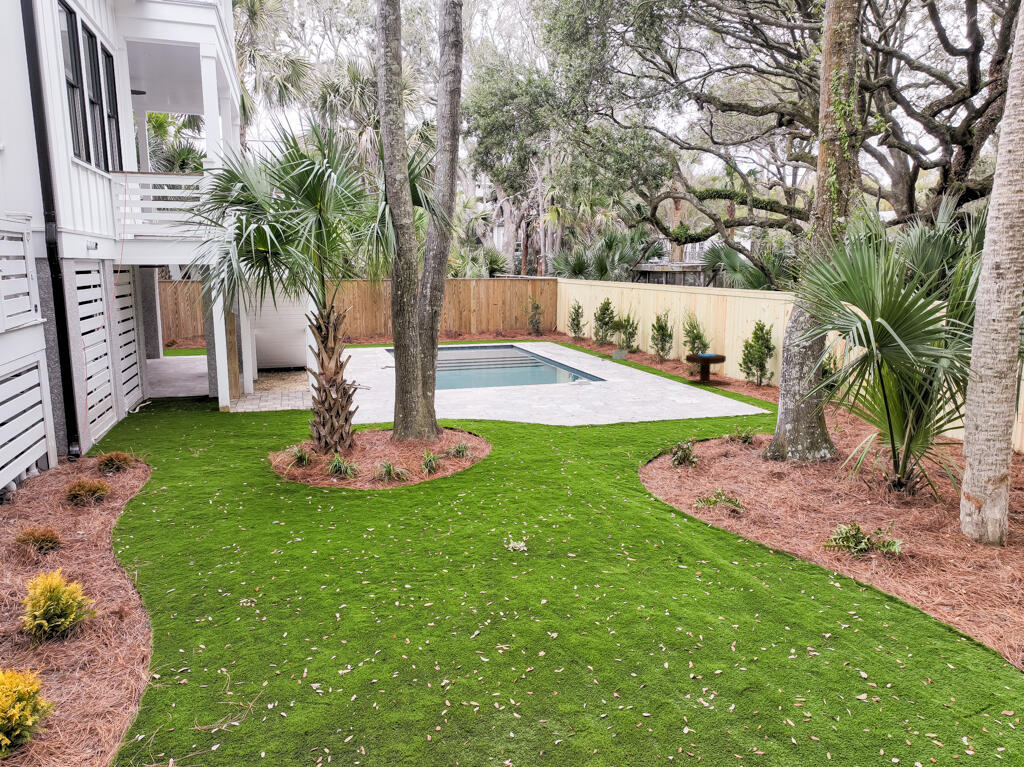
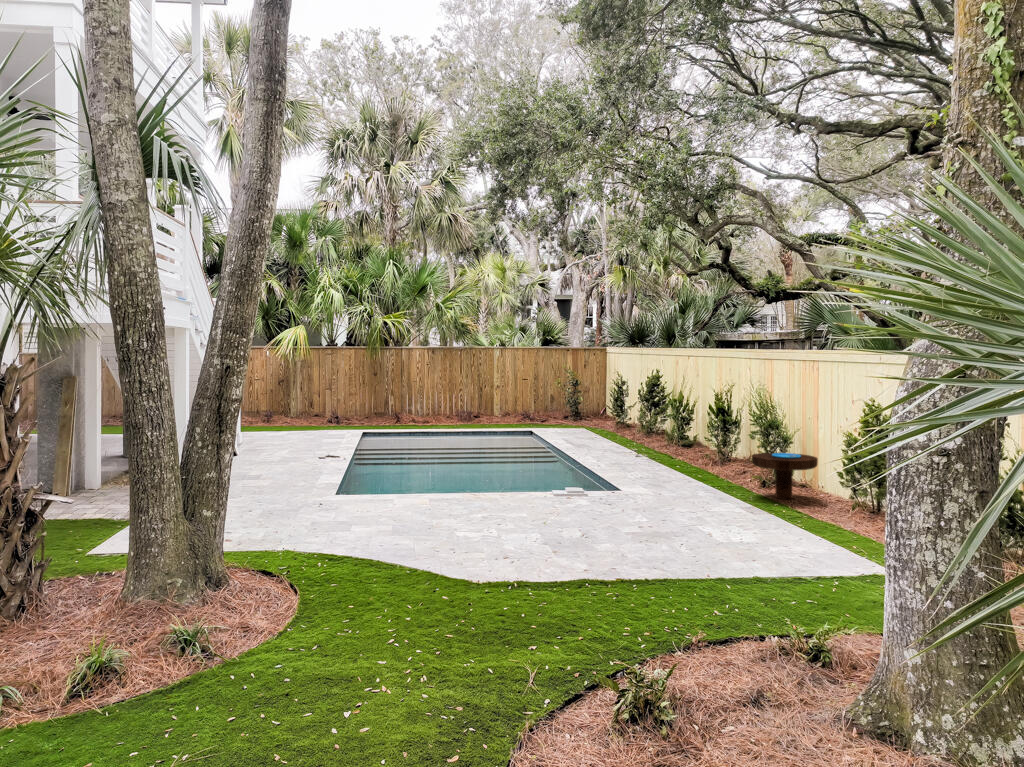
potted tree: present [611,320,628,360] -> none [656,399,680,457]

